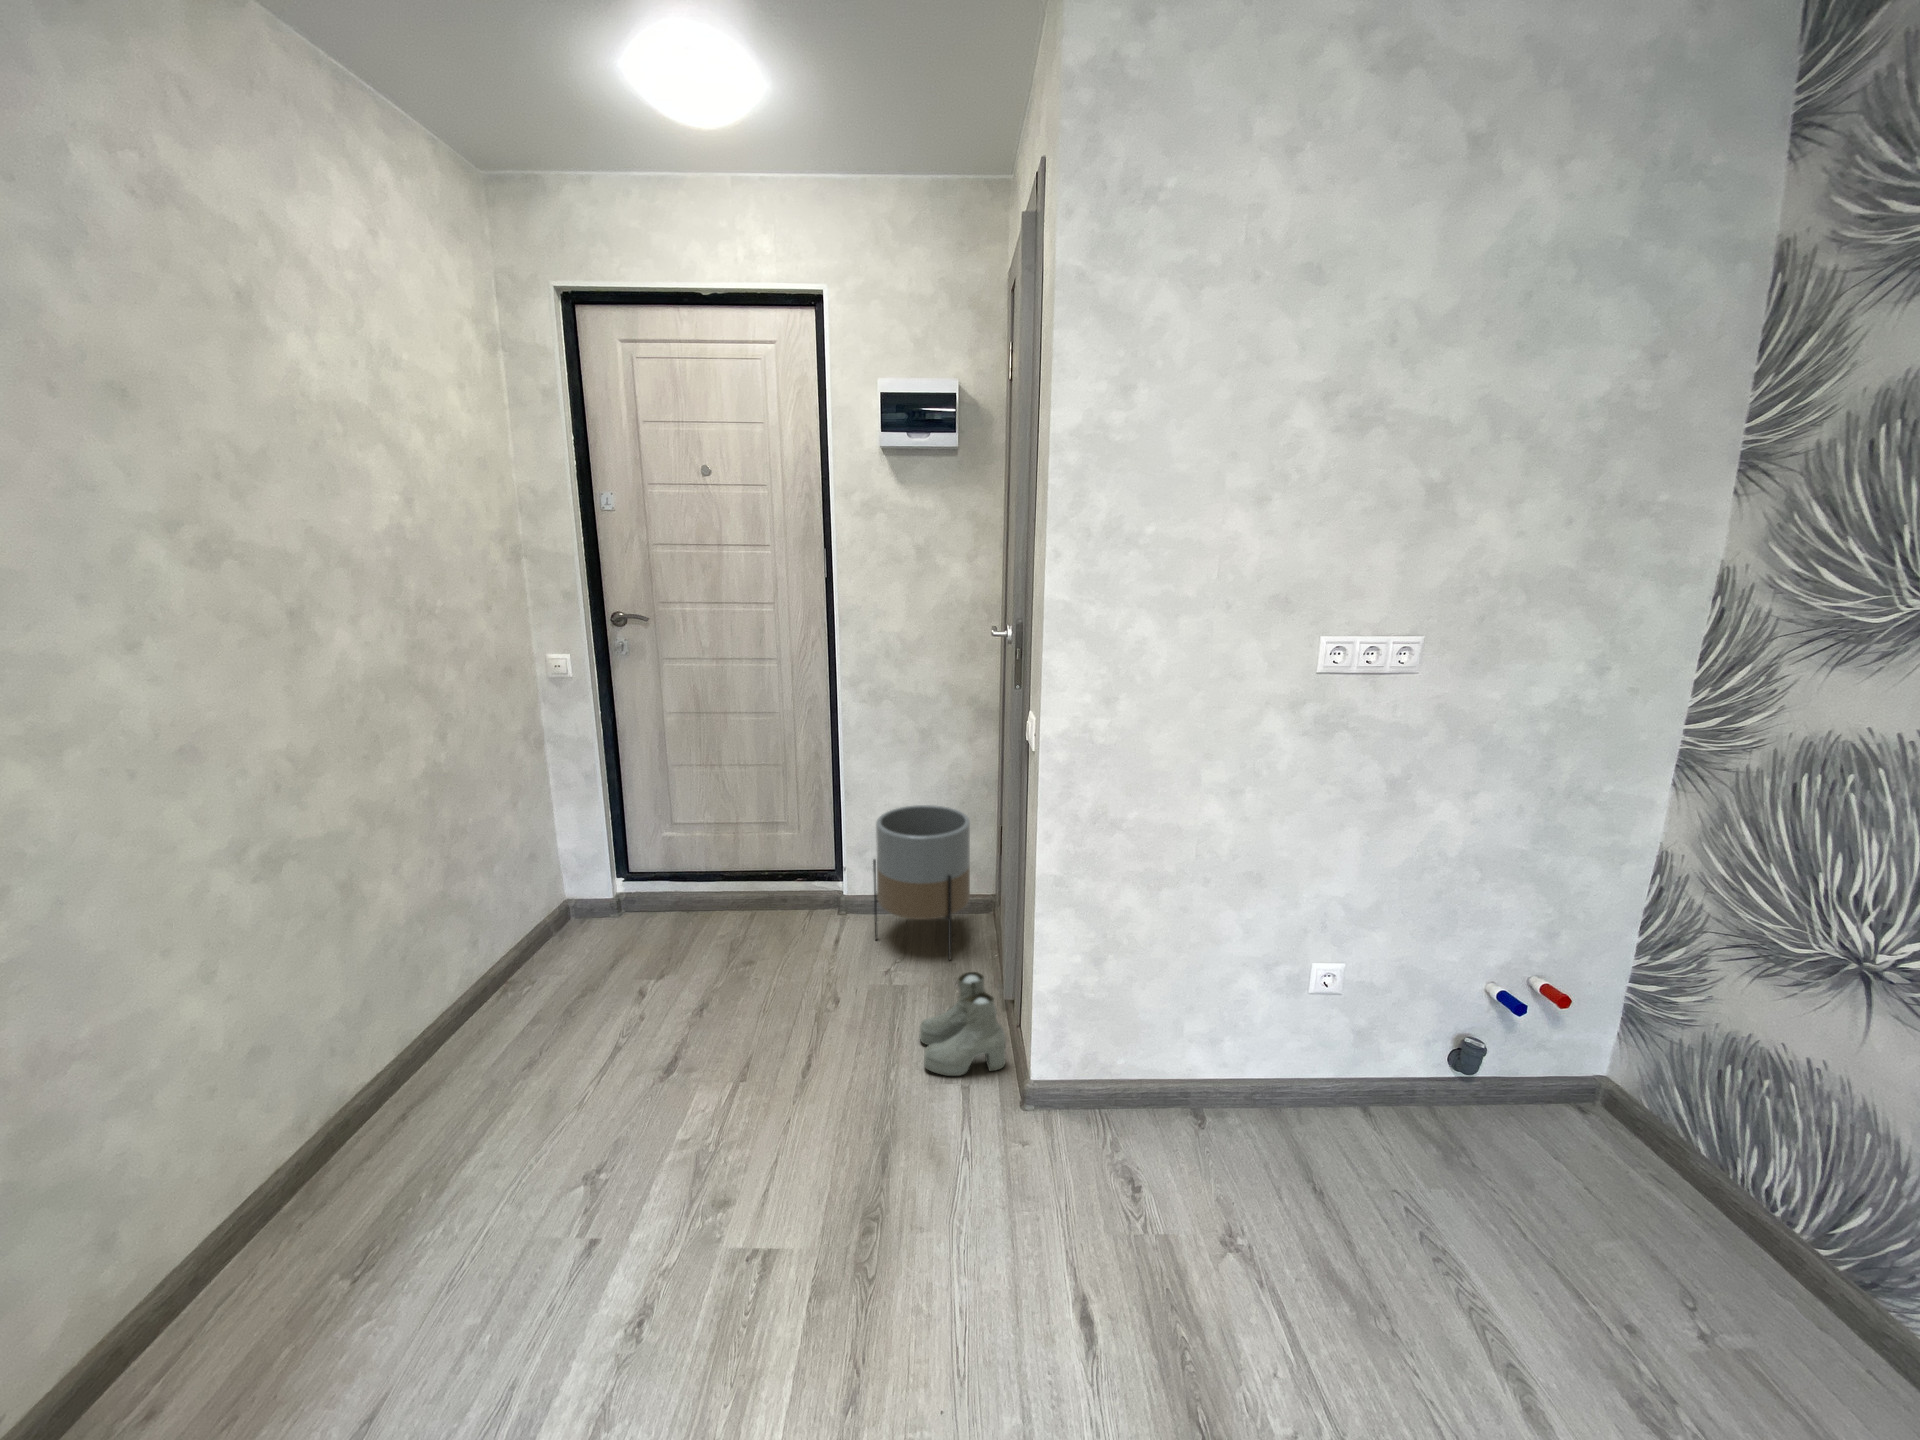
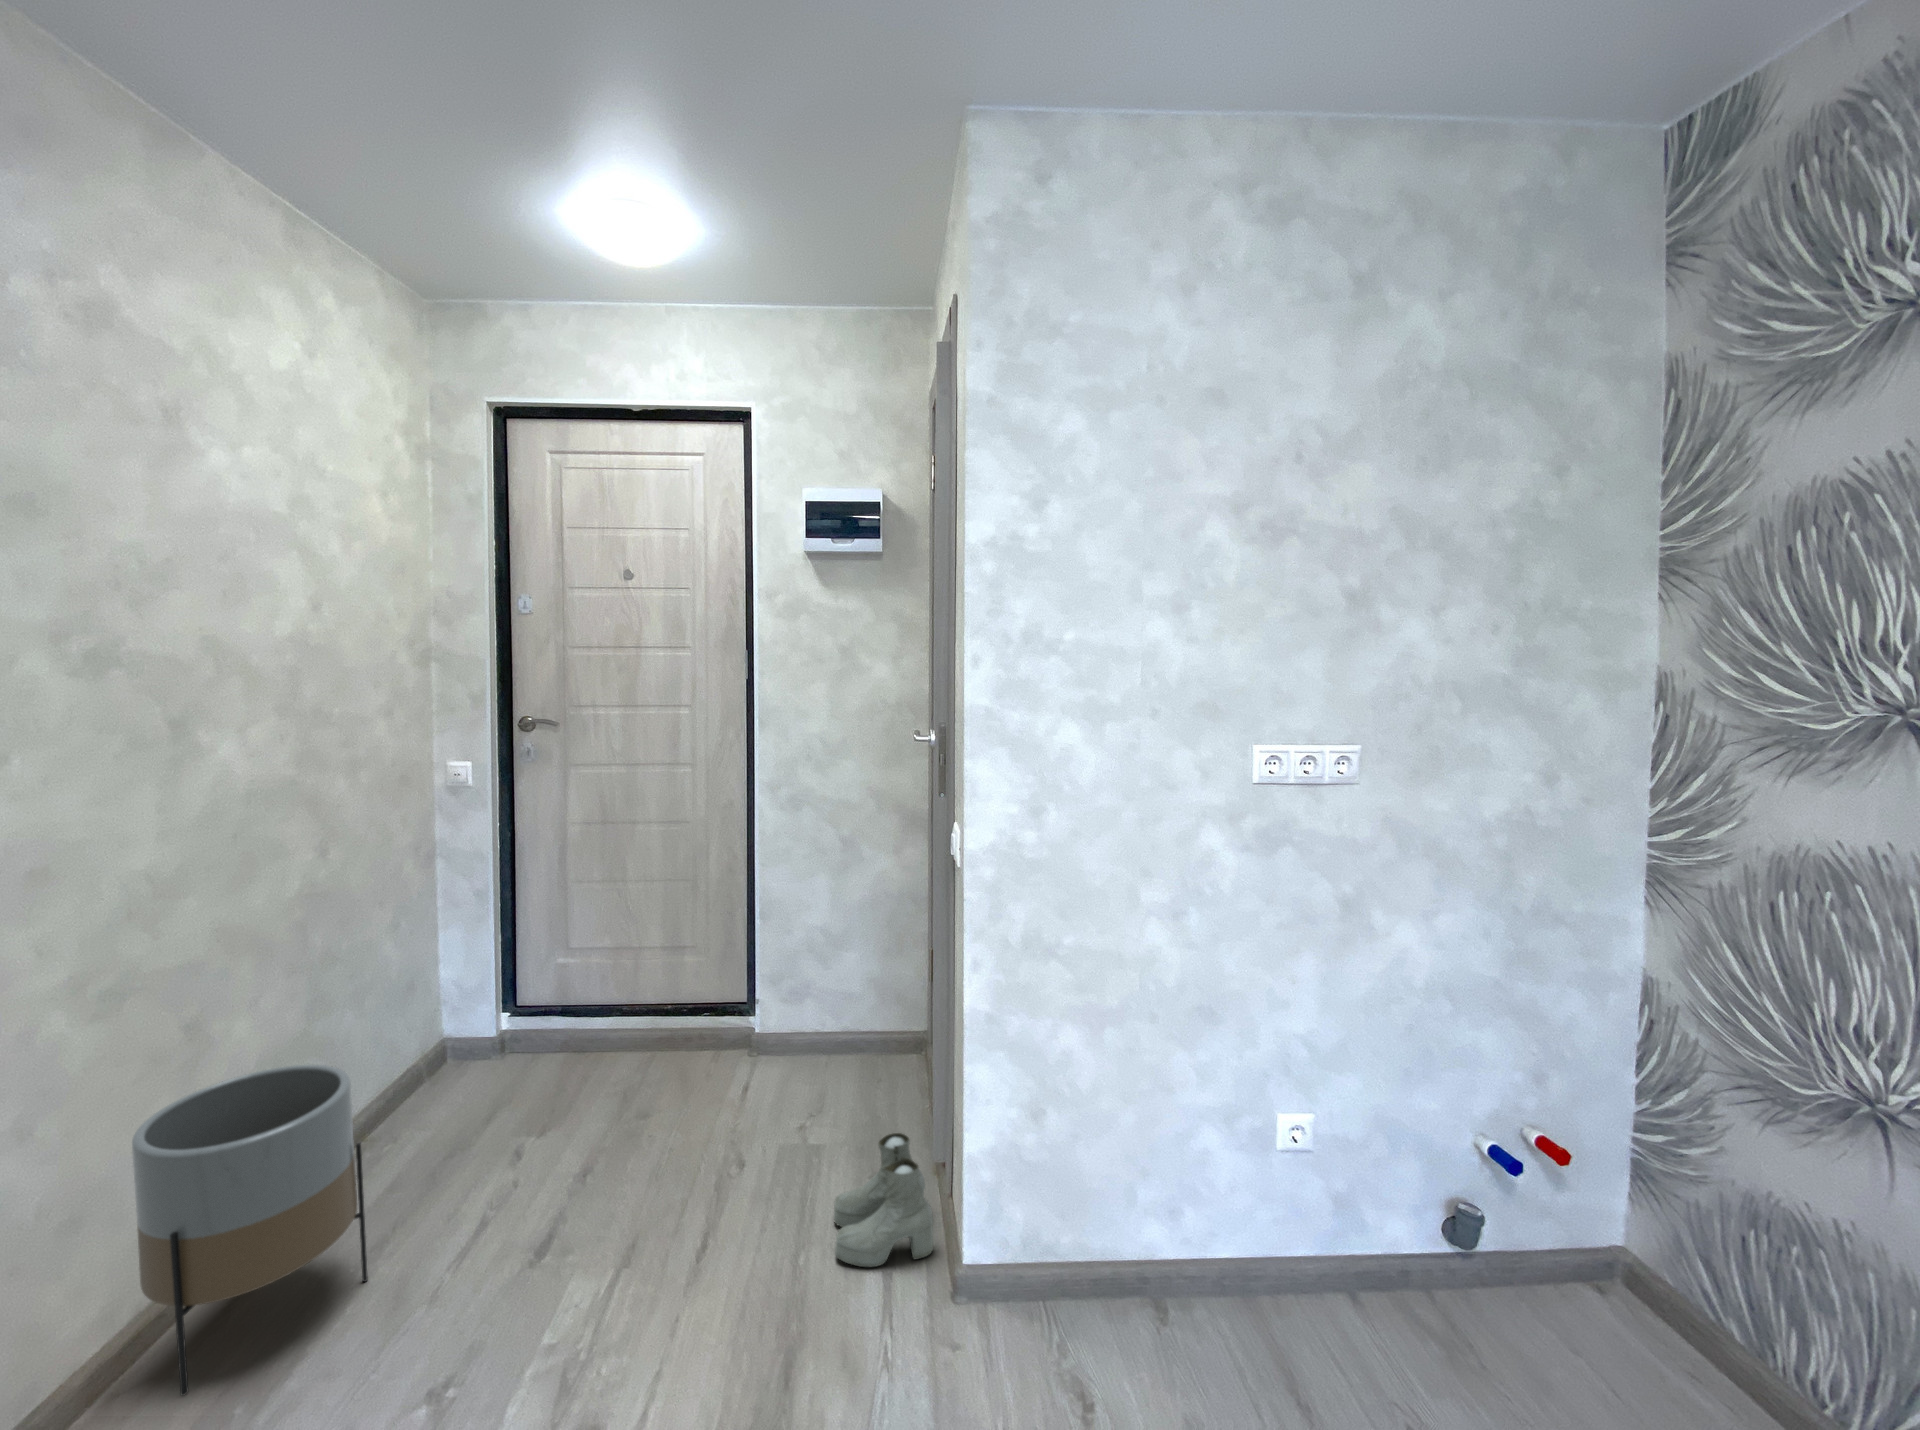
planter: present [873,805,970,960] -> present [132,1065,368,1396]

